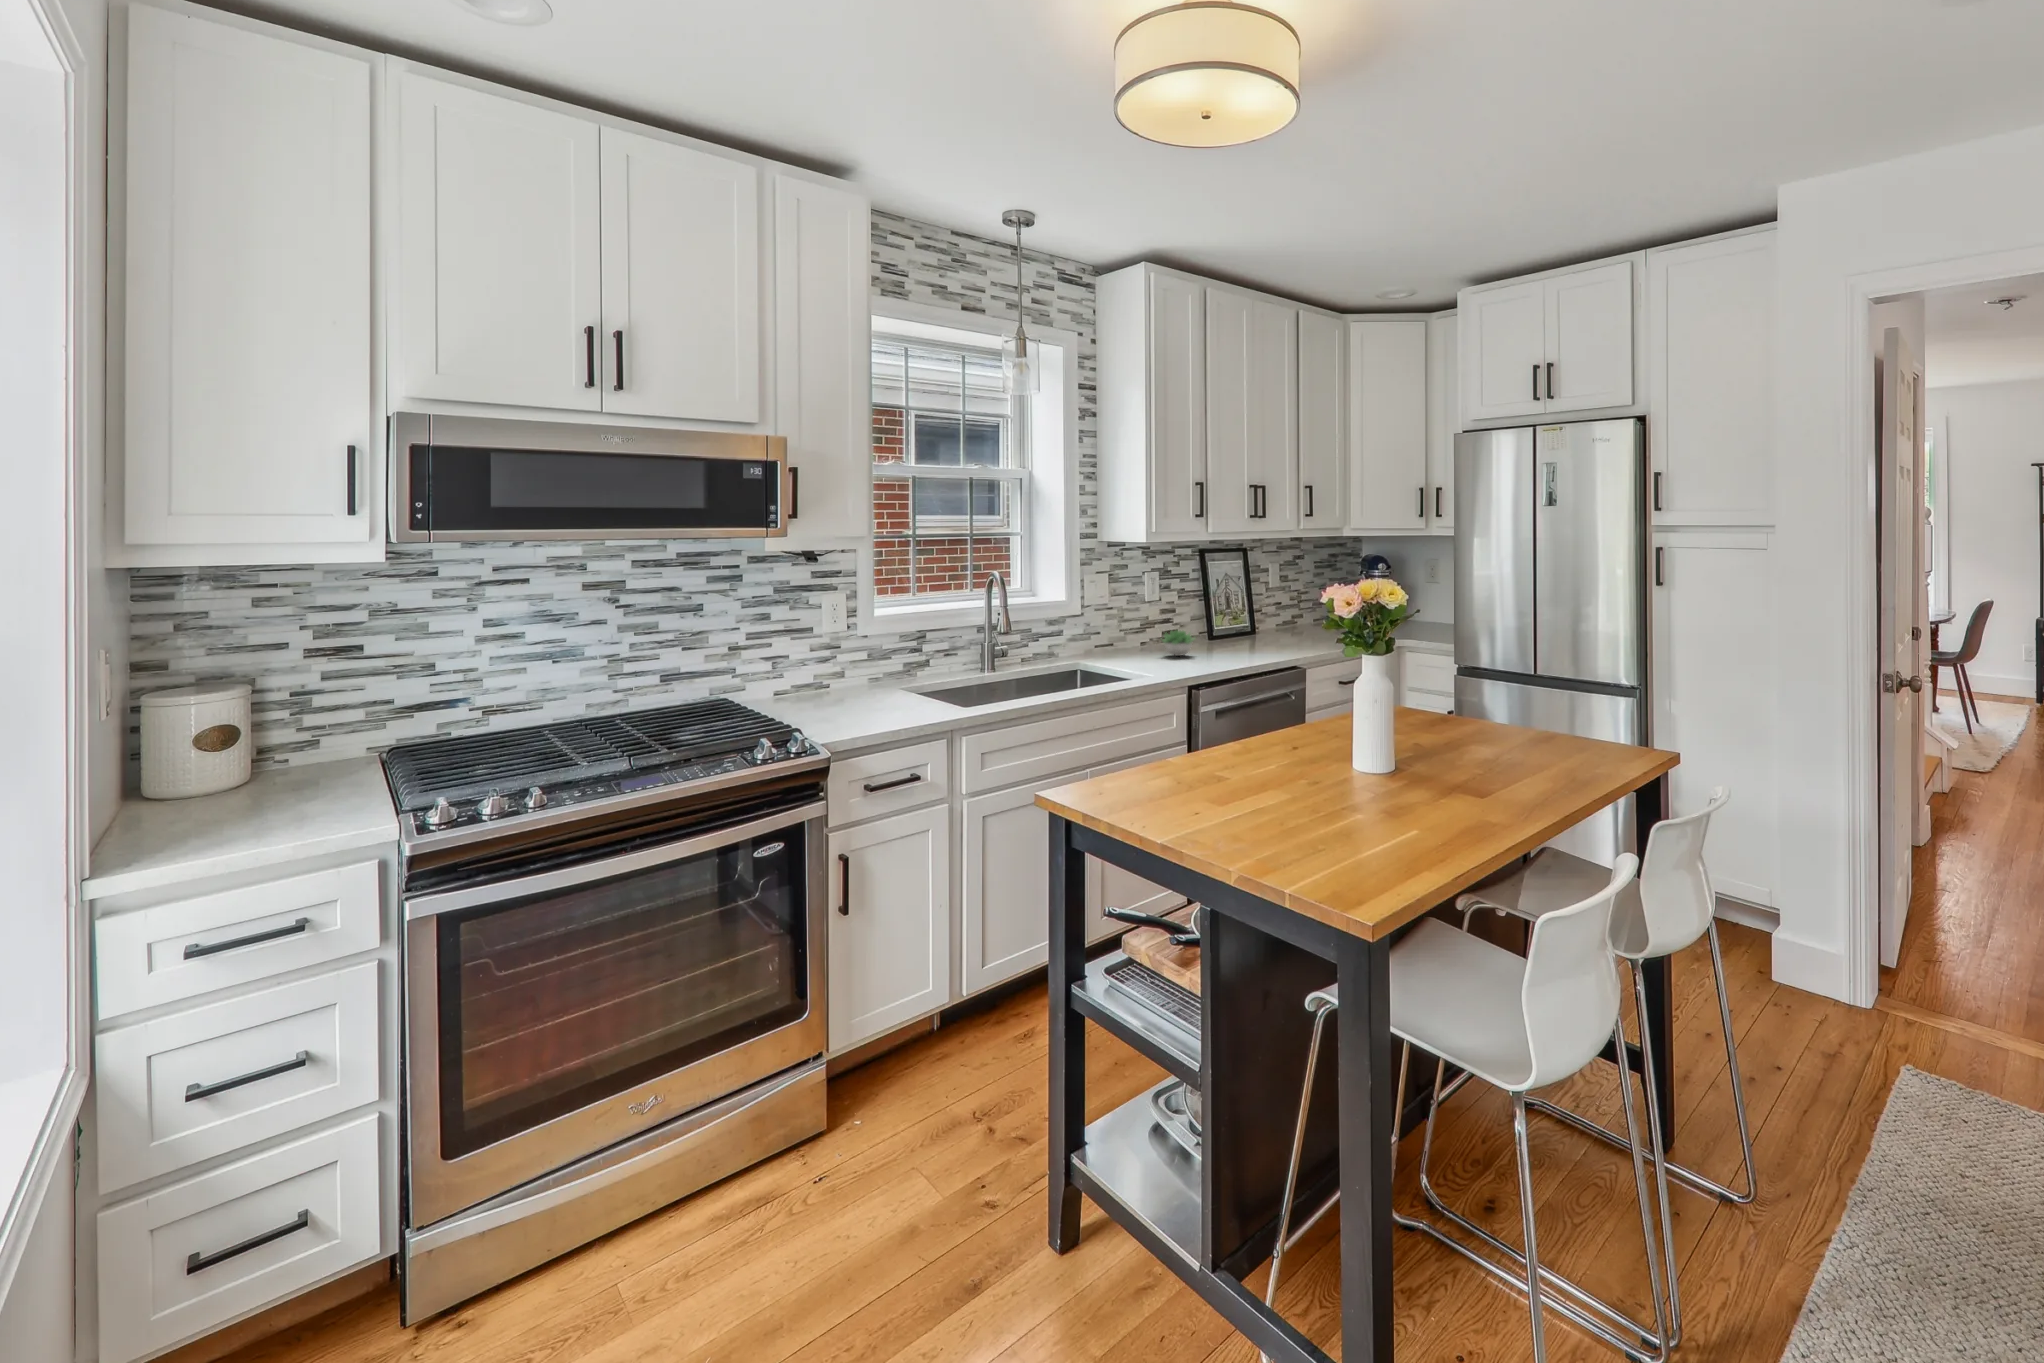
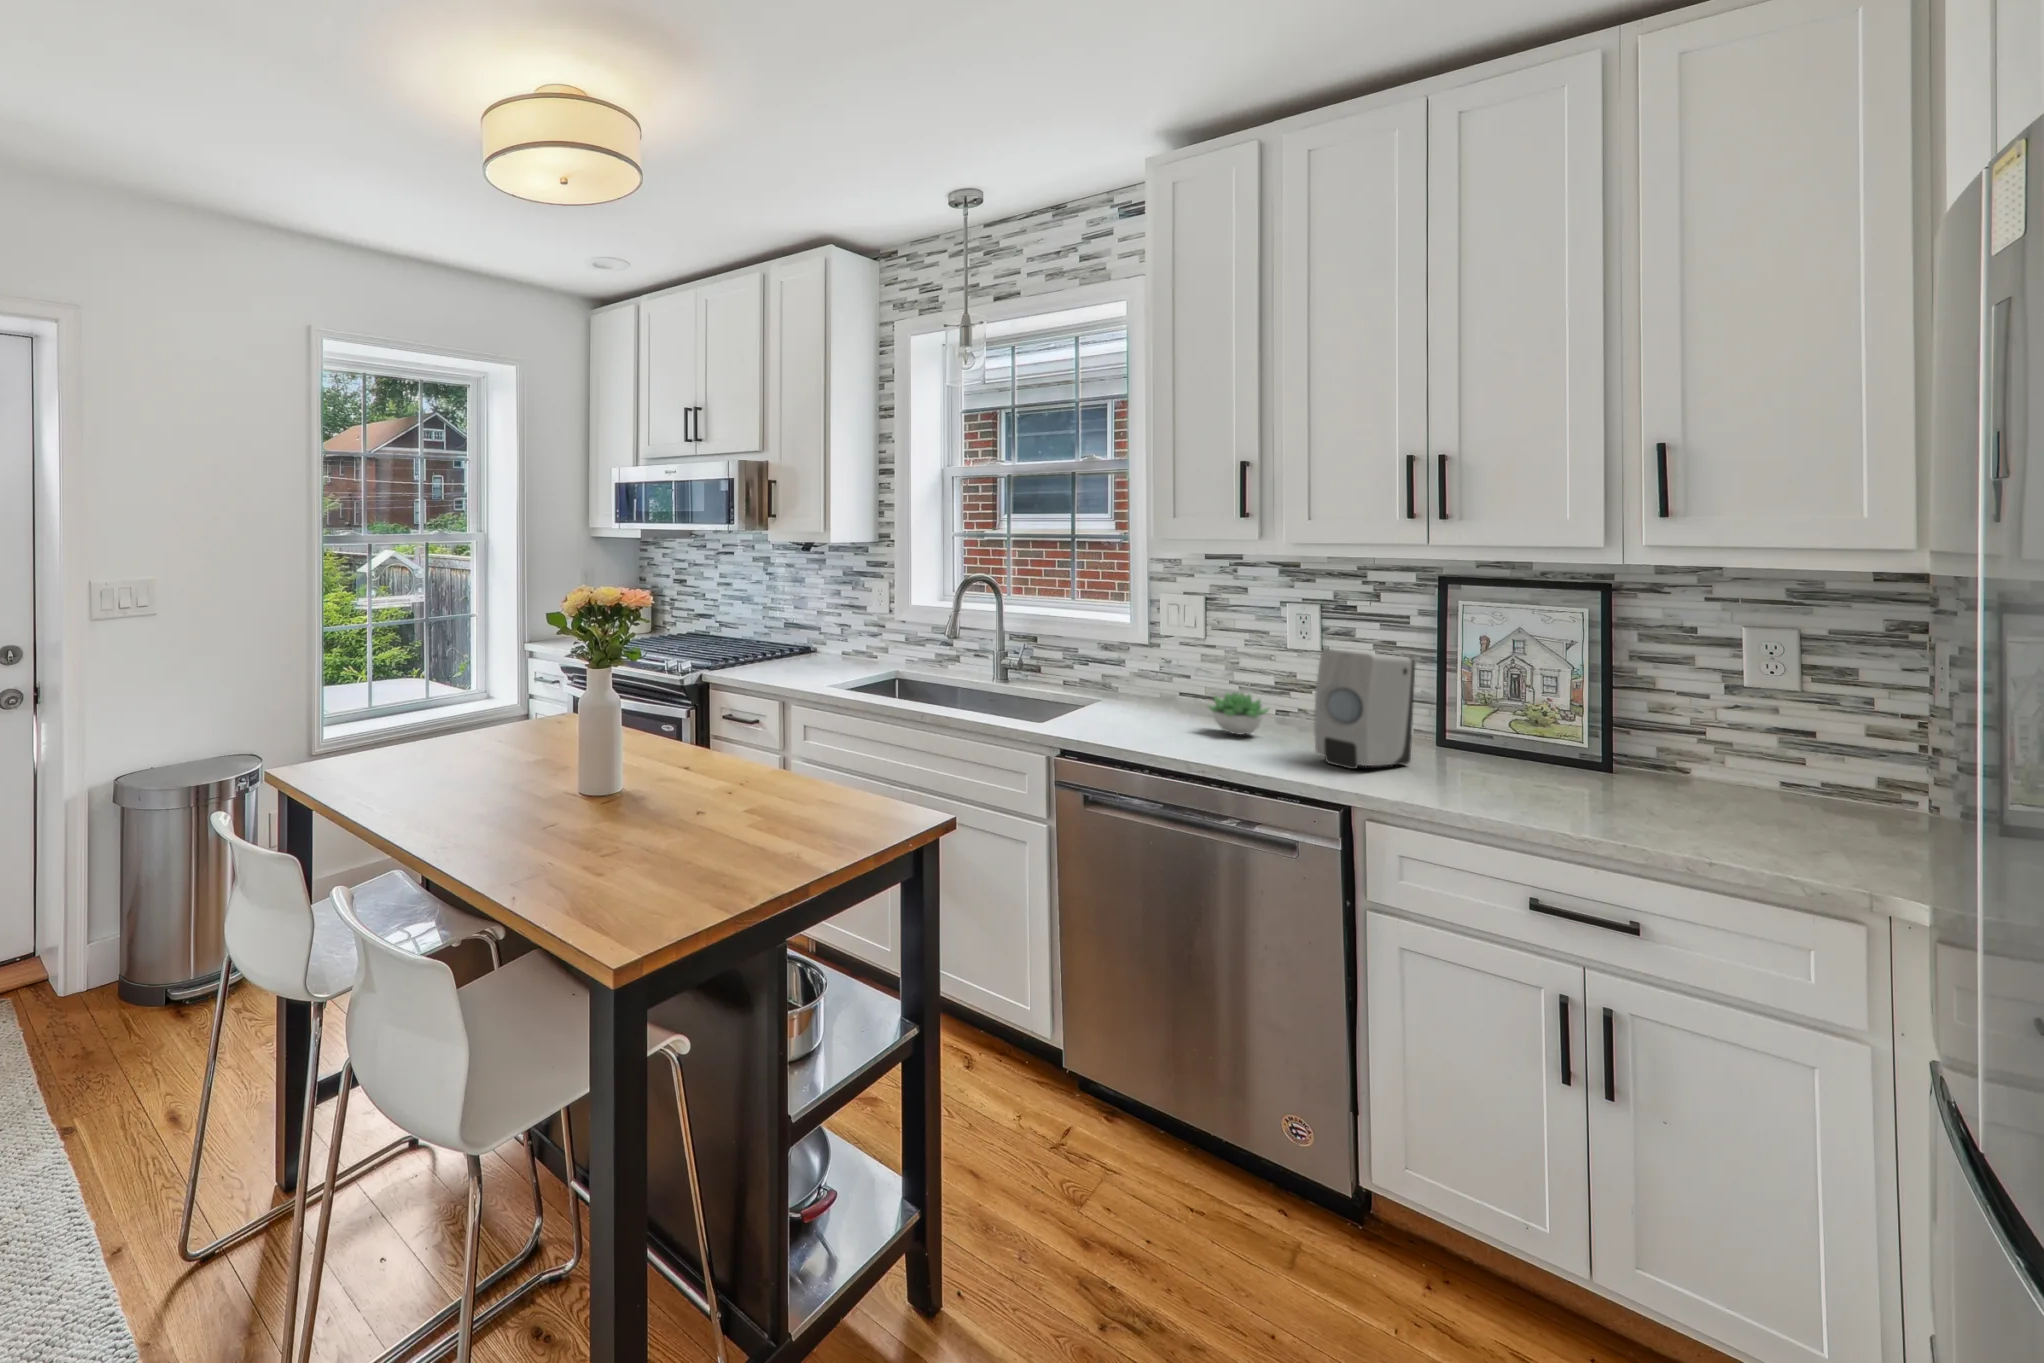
soap dispenser: none [1220,591,1265,653] -> present [1314,649,1415,769]

